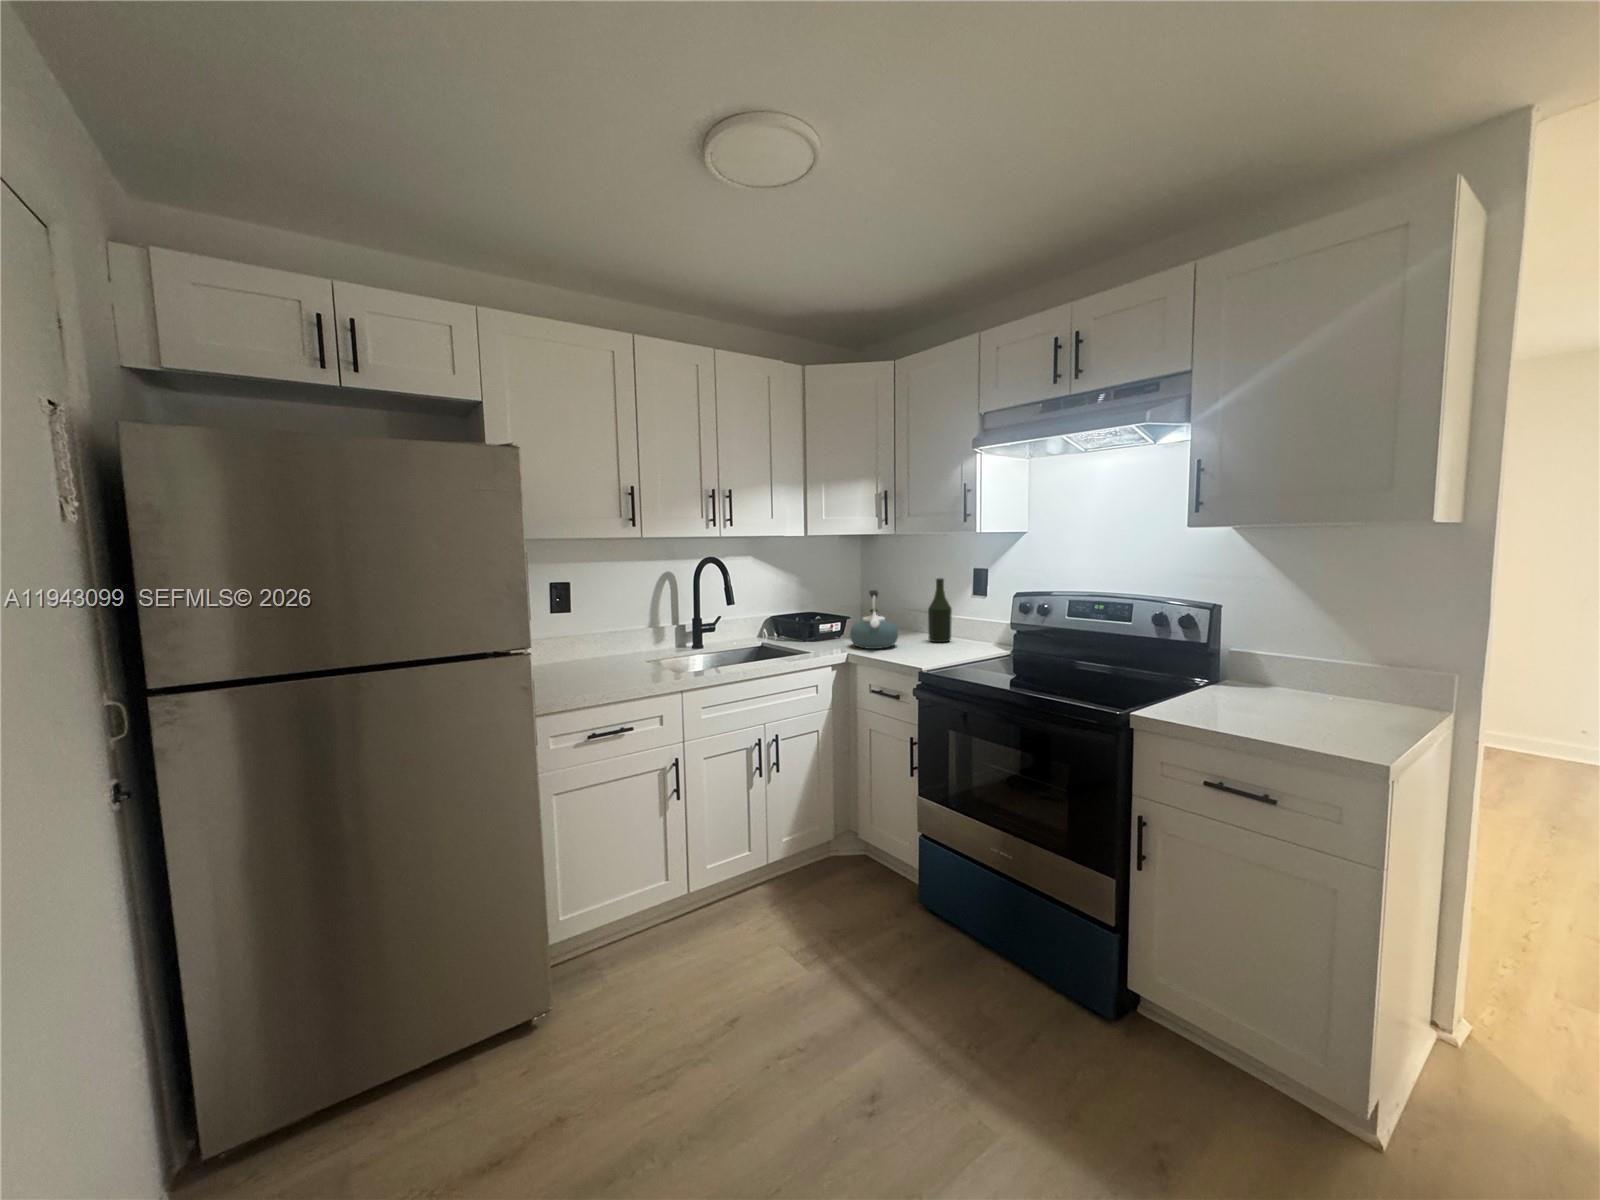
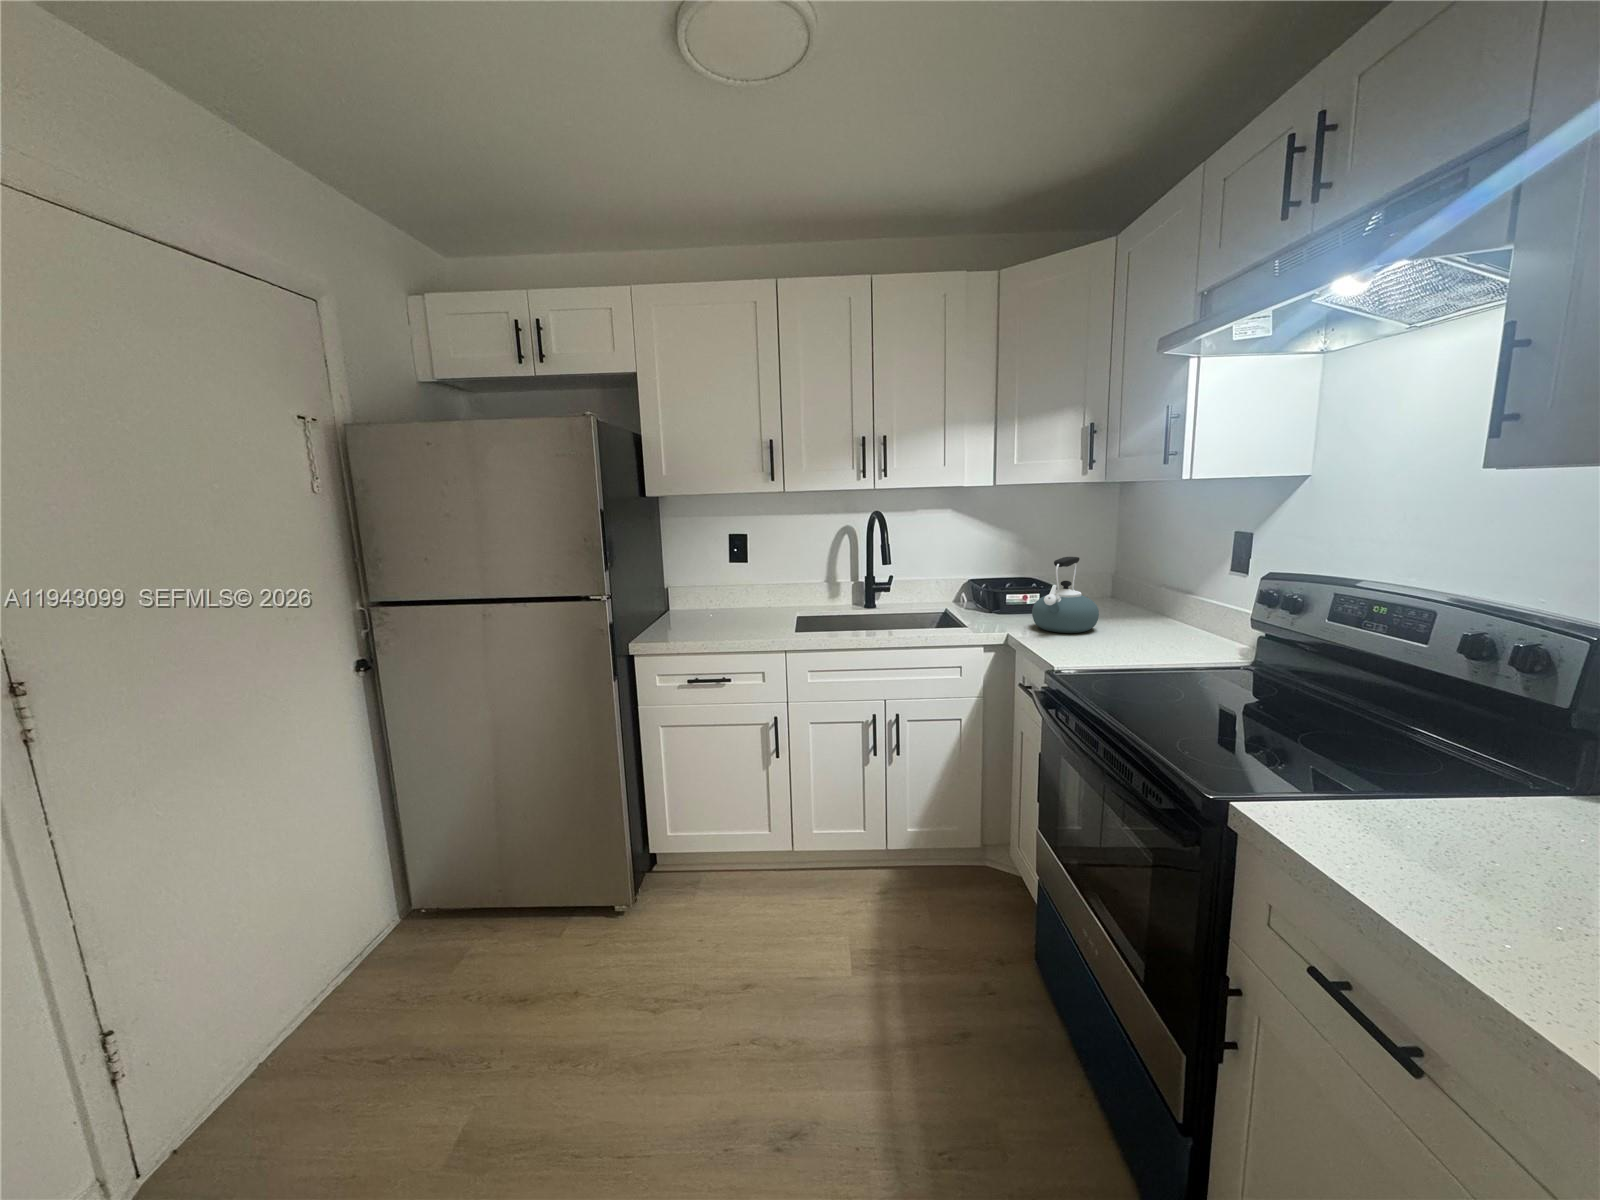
bottle: present [928,578,952,642] -> none [1155,545,1193,635]

